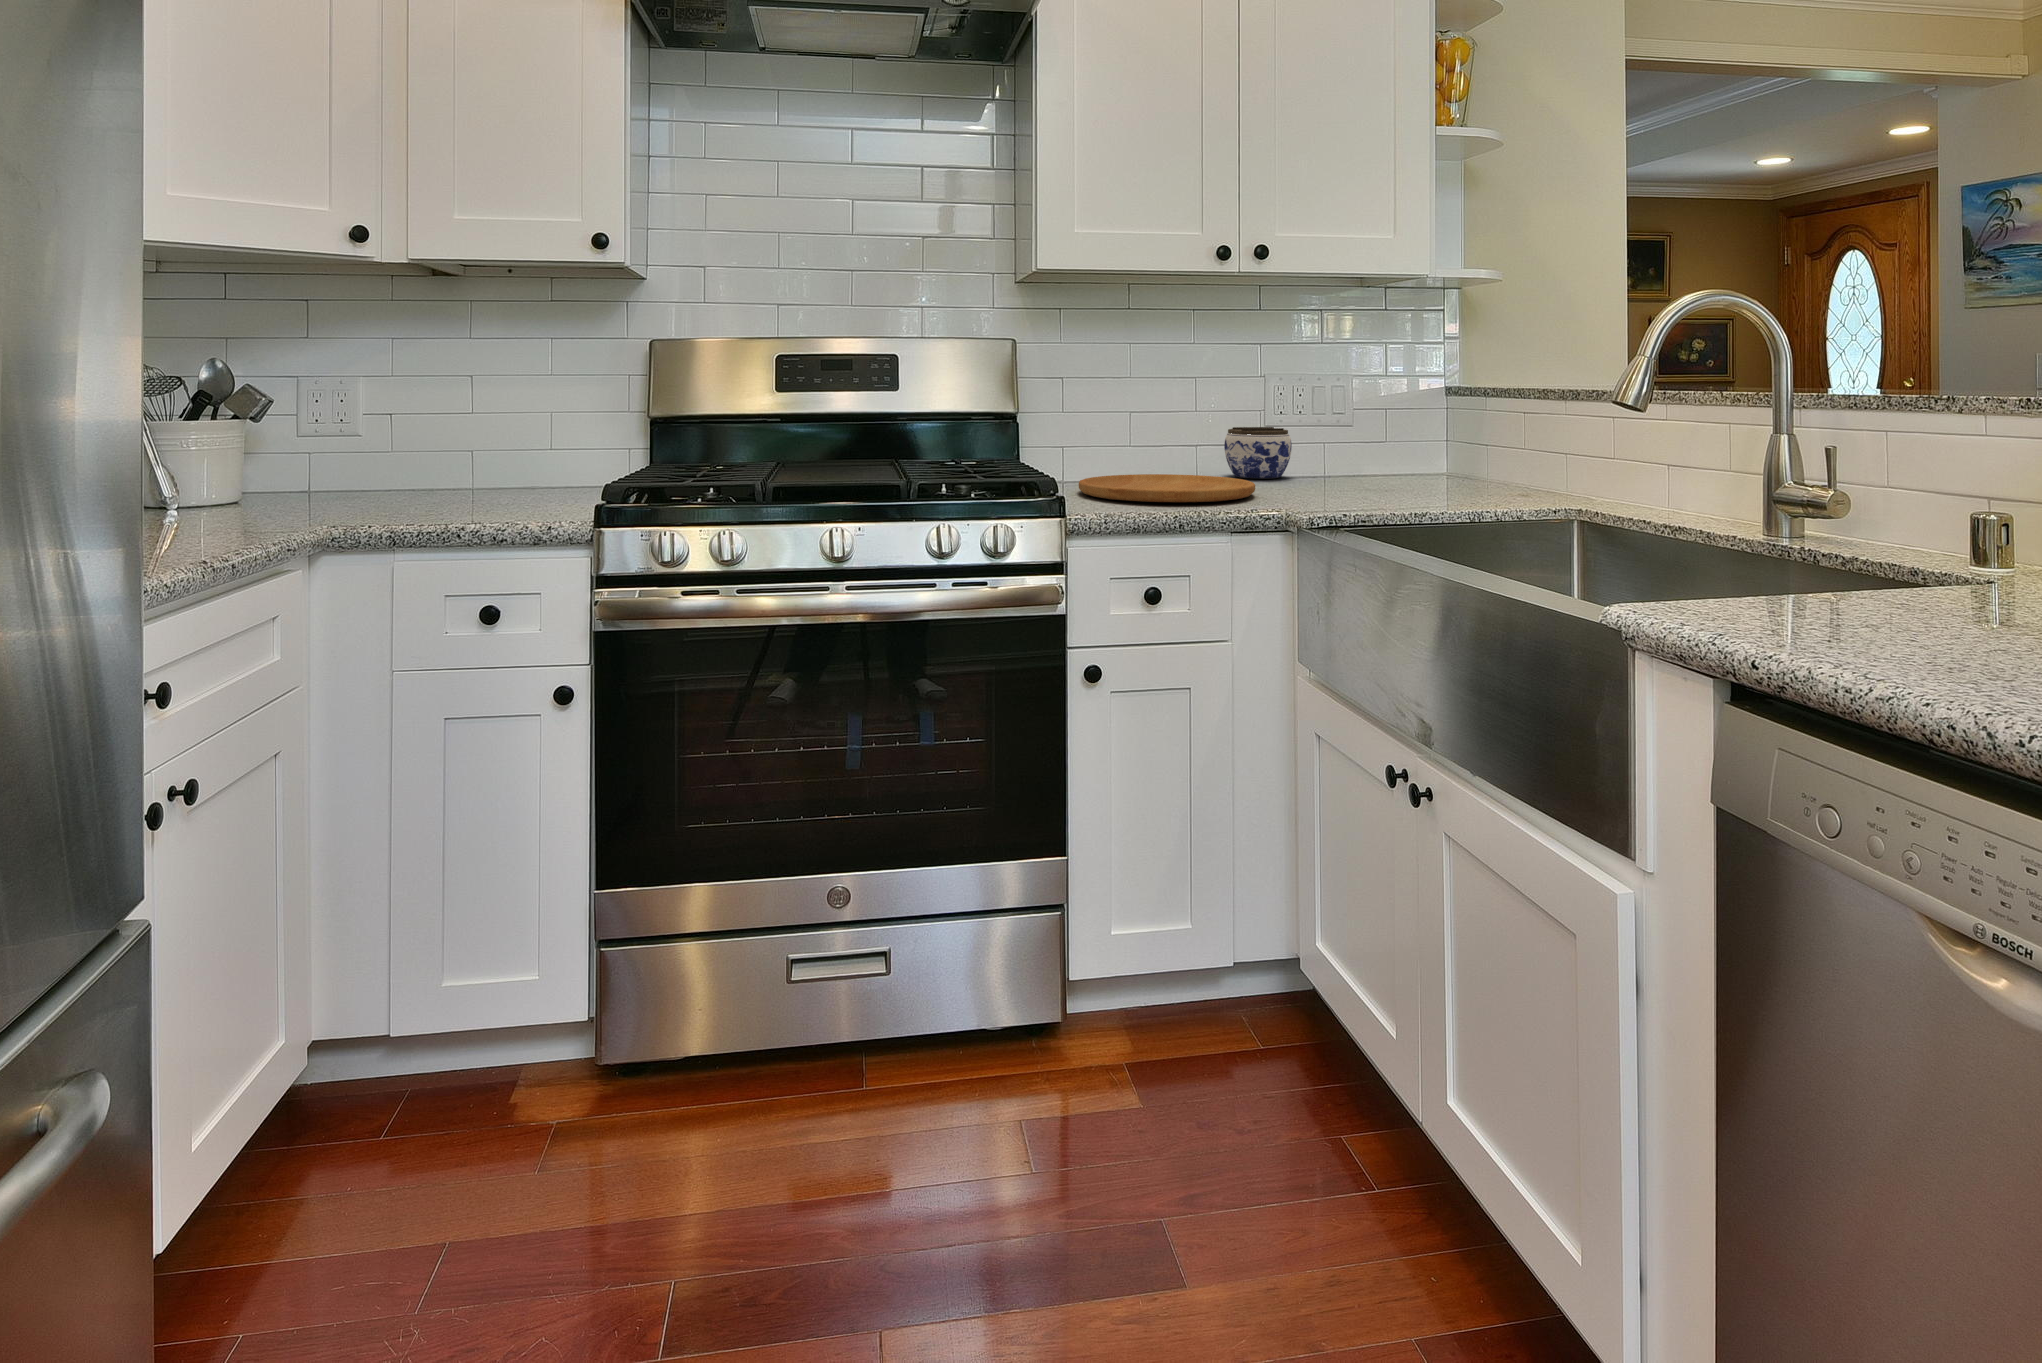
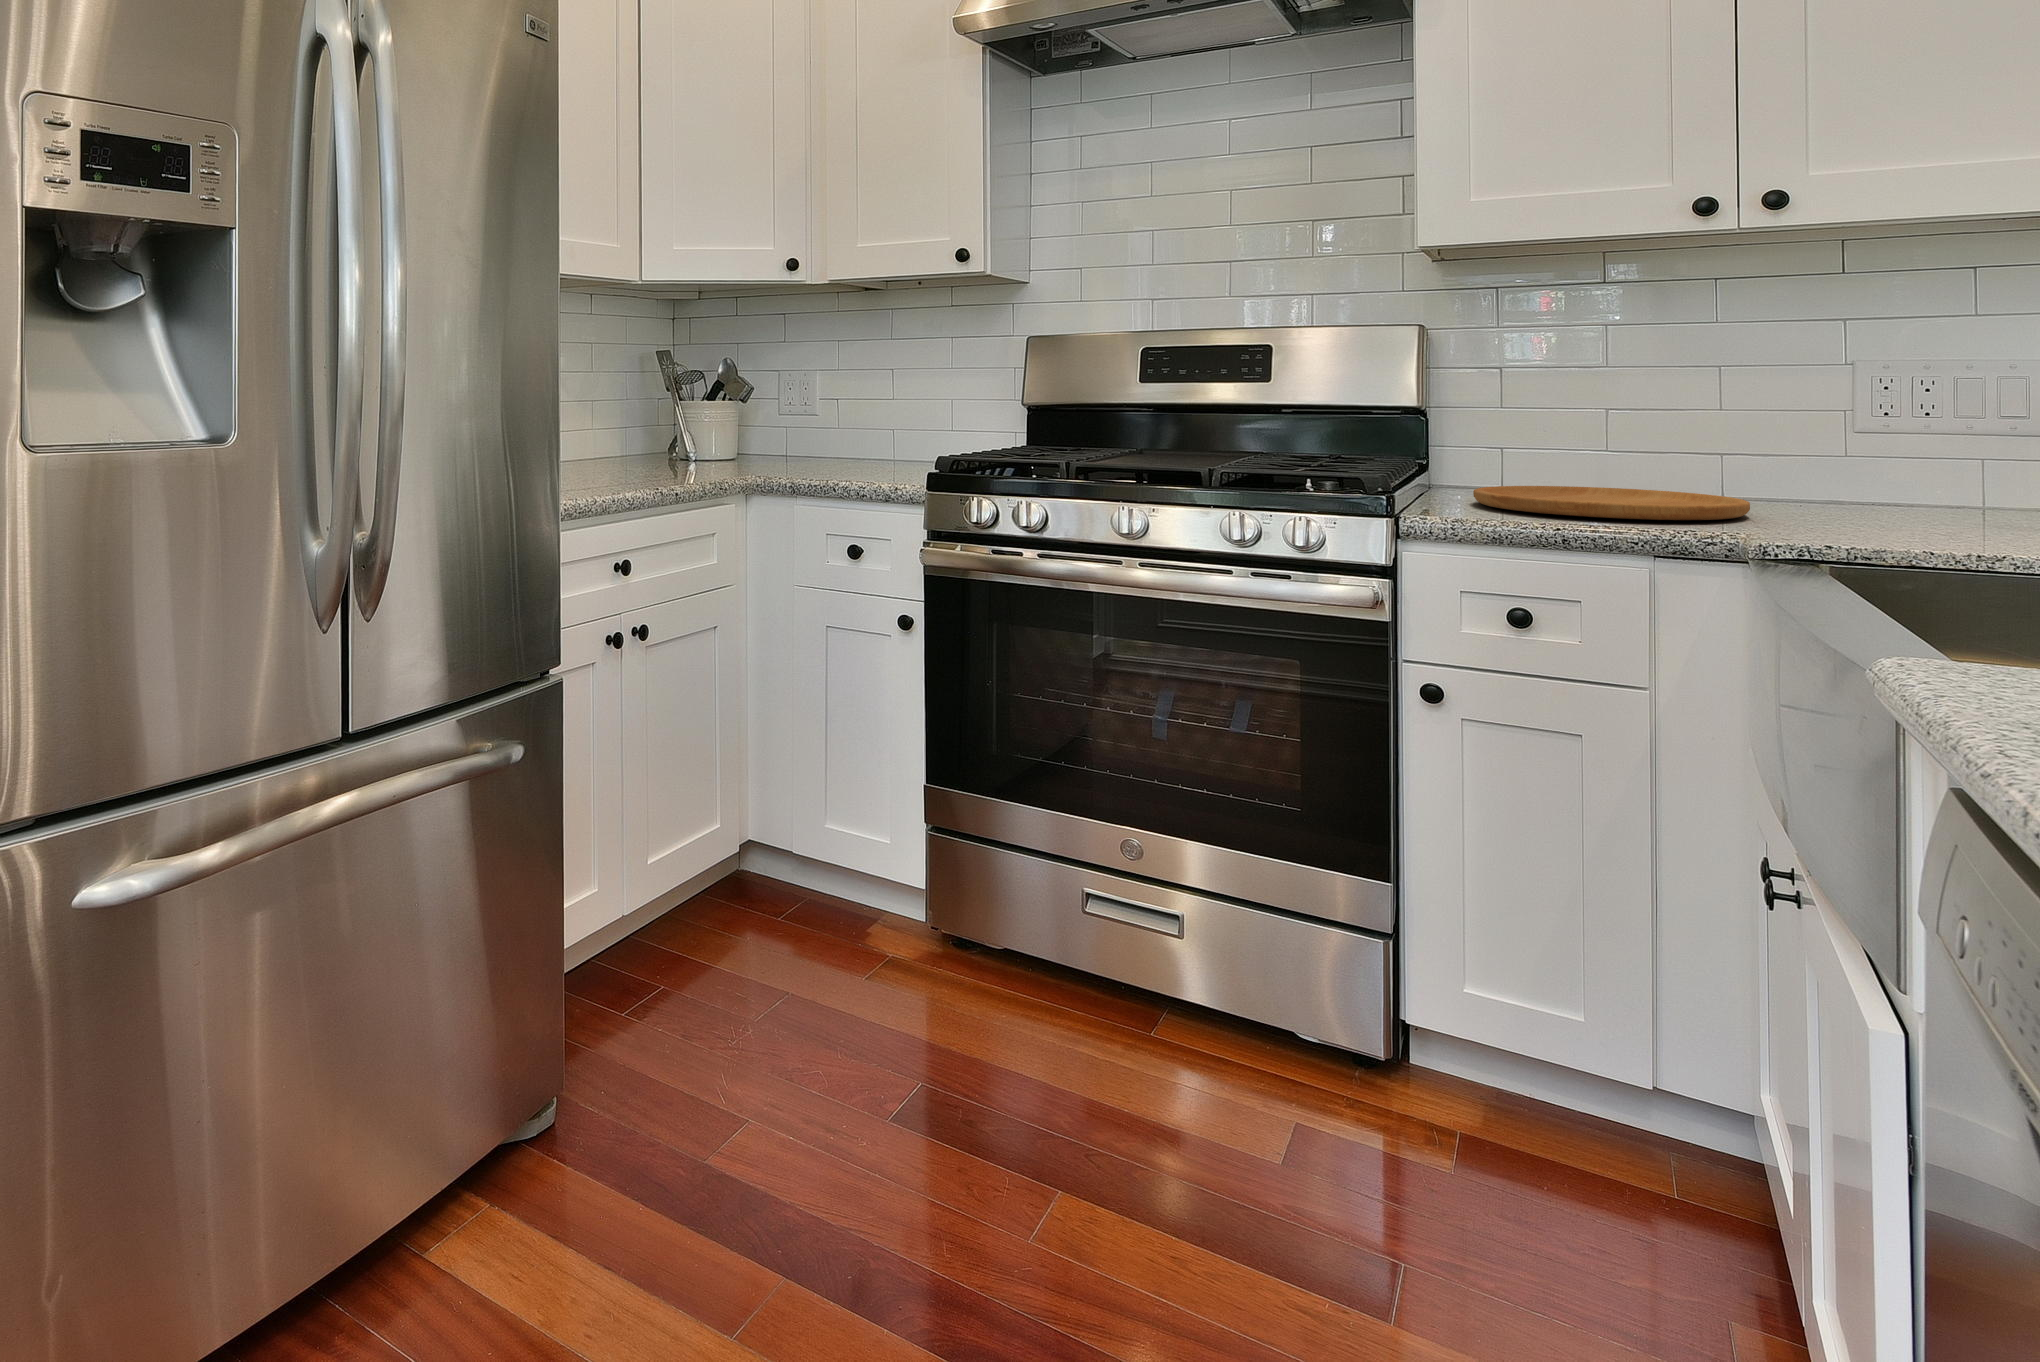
jar: present [1224,427,1292,478] -> none [1774,435,1901,507]

